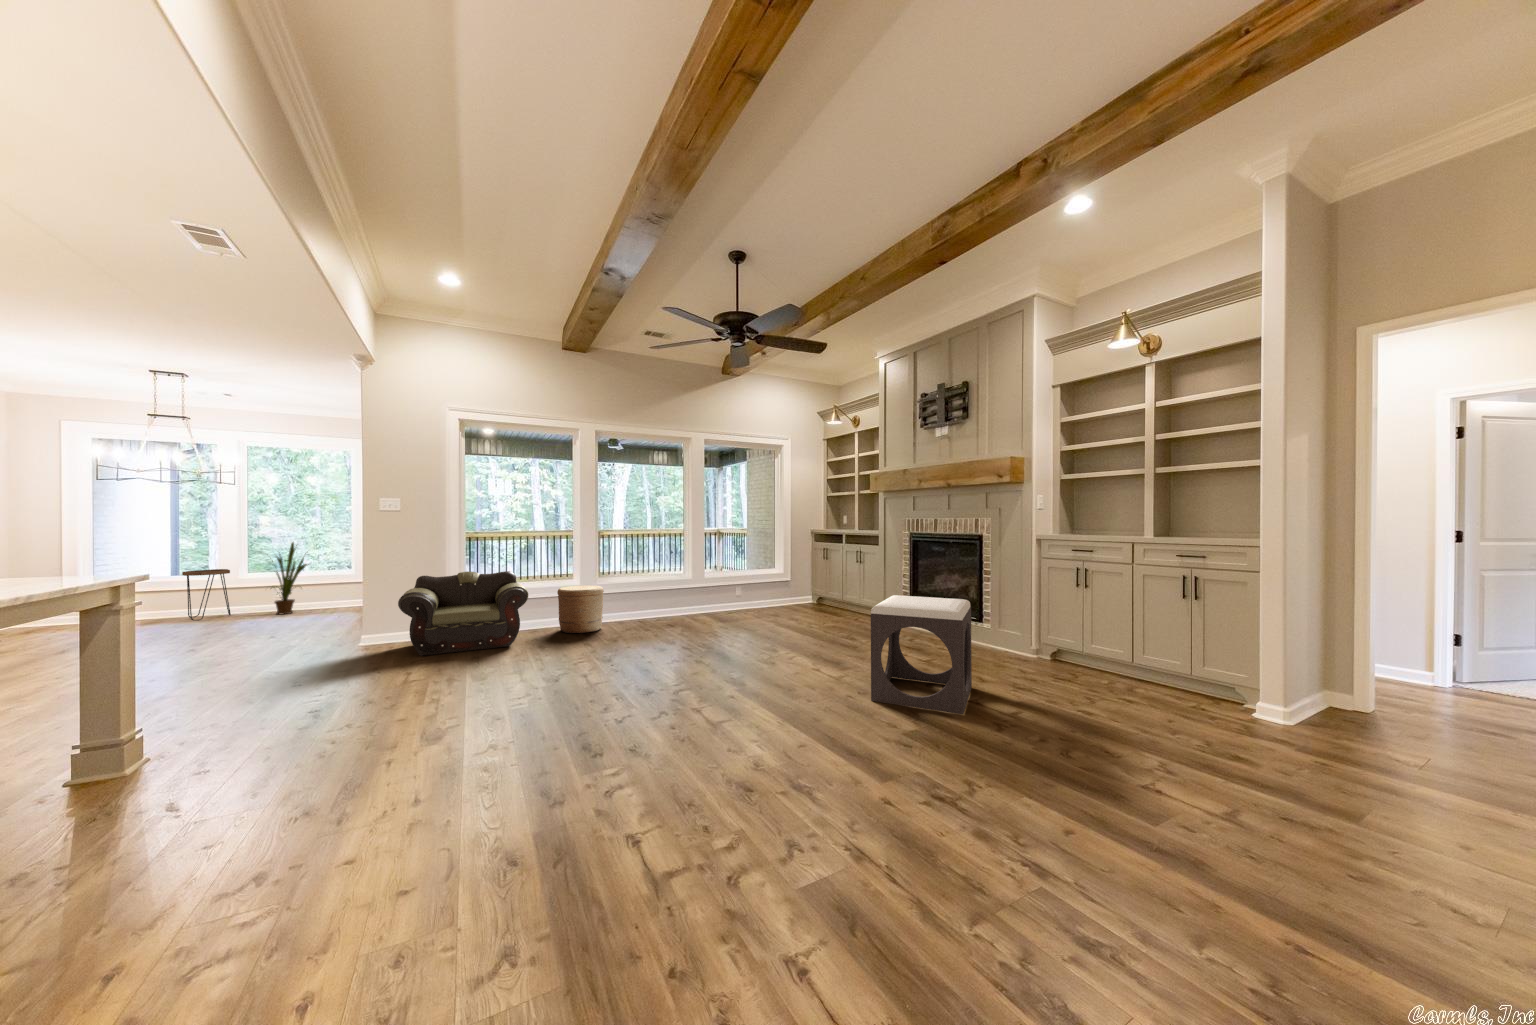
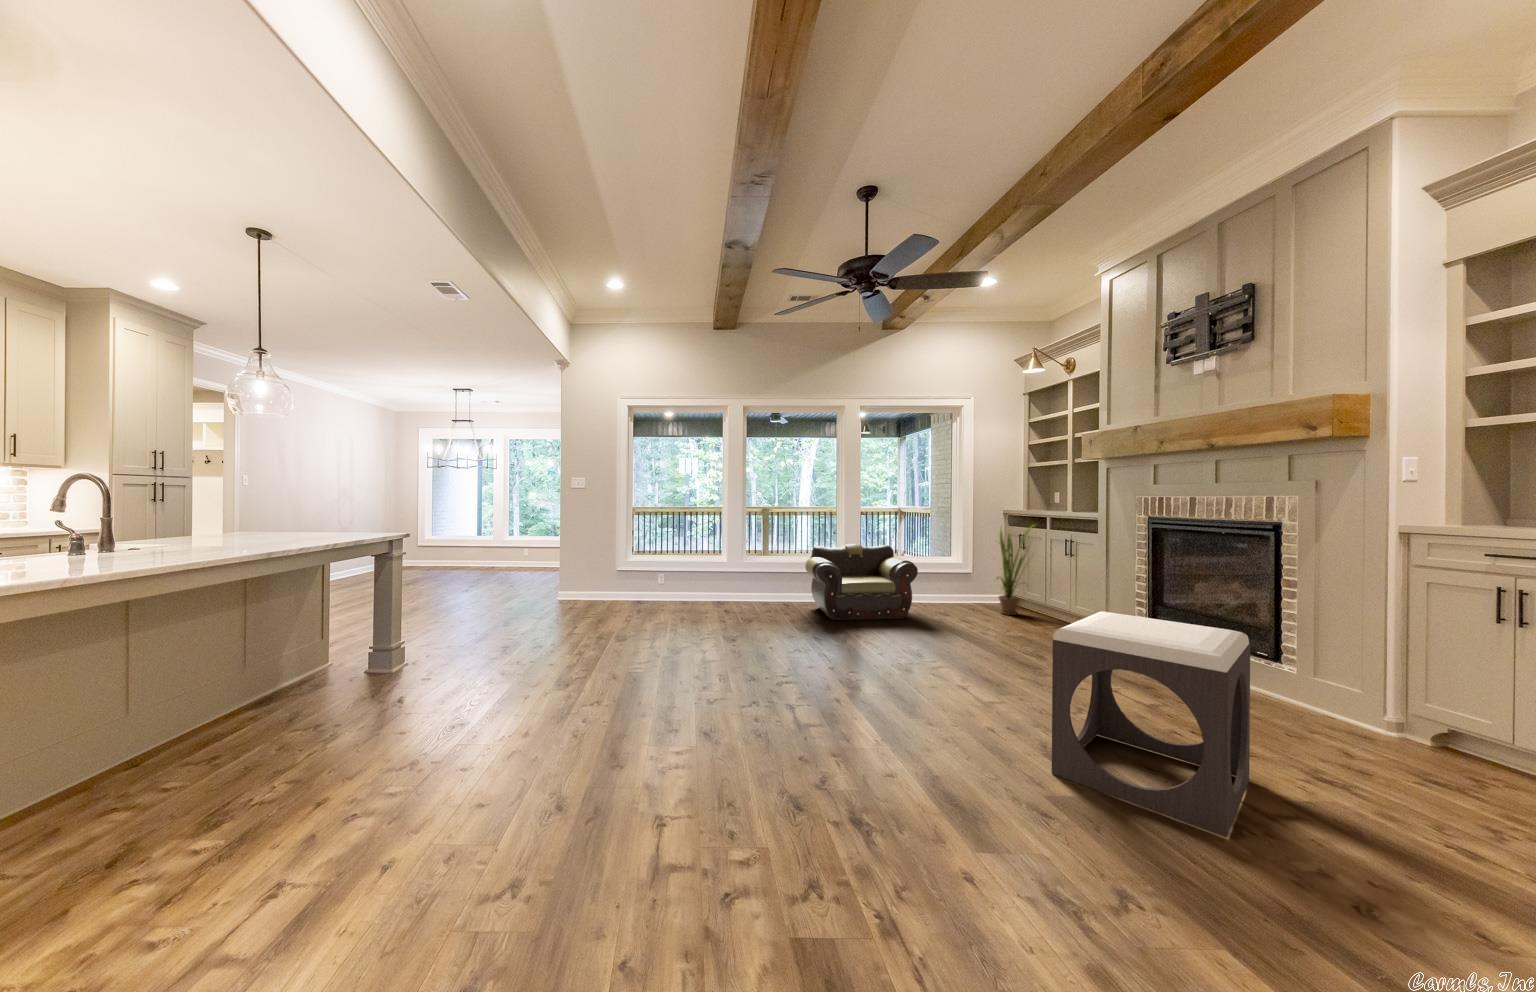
house plant: present [272,542,307,614] -> present [997,526,1034,615]
side table: present [182,569,231,621] -> none [435,533,467,575]
armchair: present [398,571,528,656] -> present [805,544,918,620]
woven basket: present [557,585,604,633] -> none [699,565,746,617]

